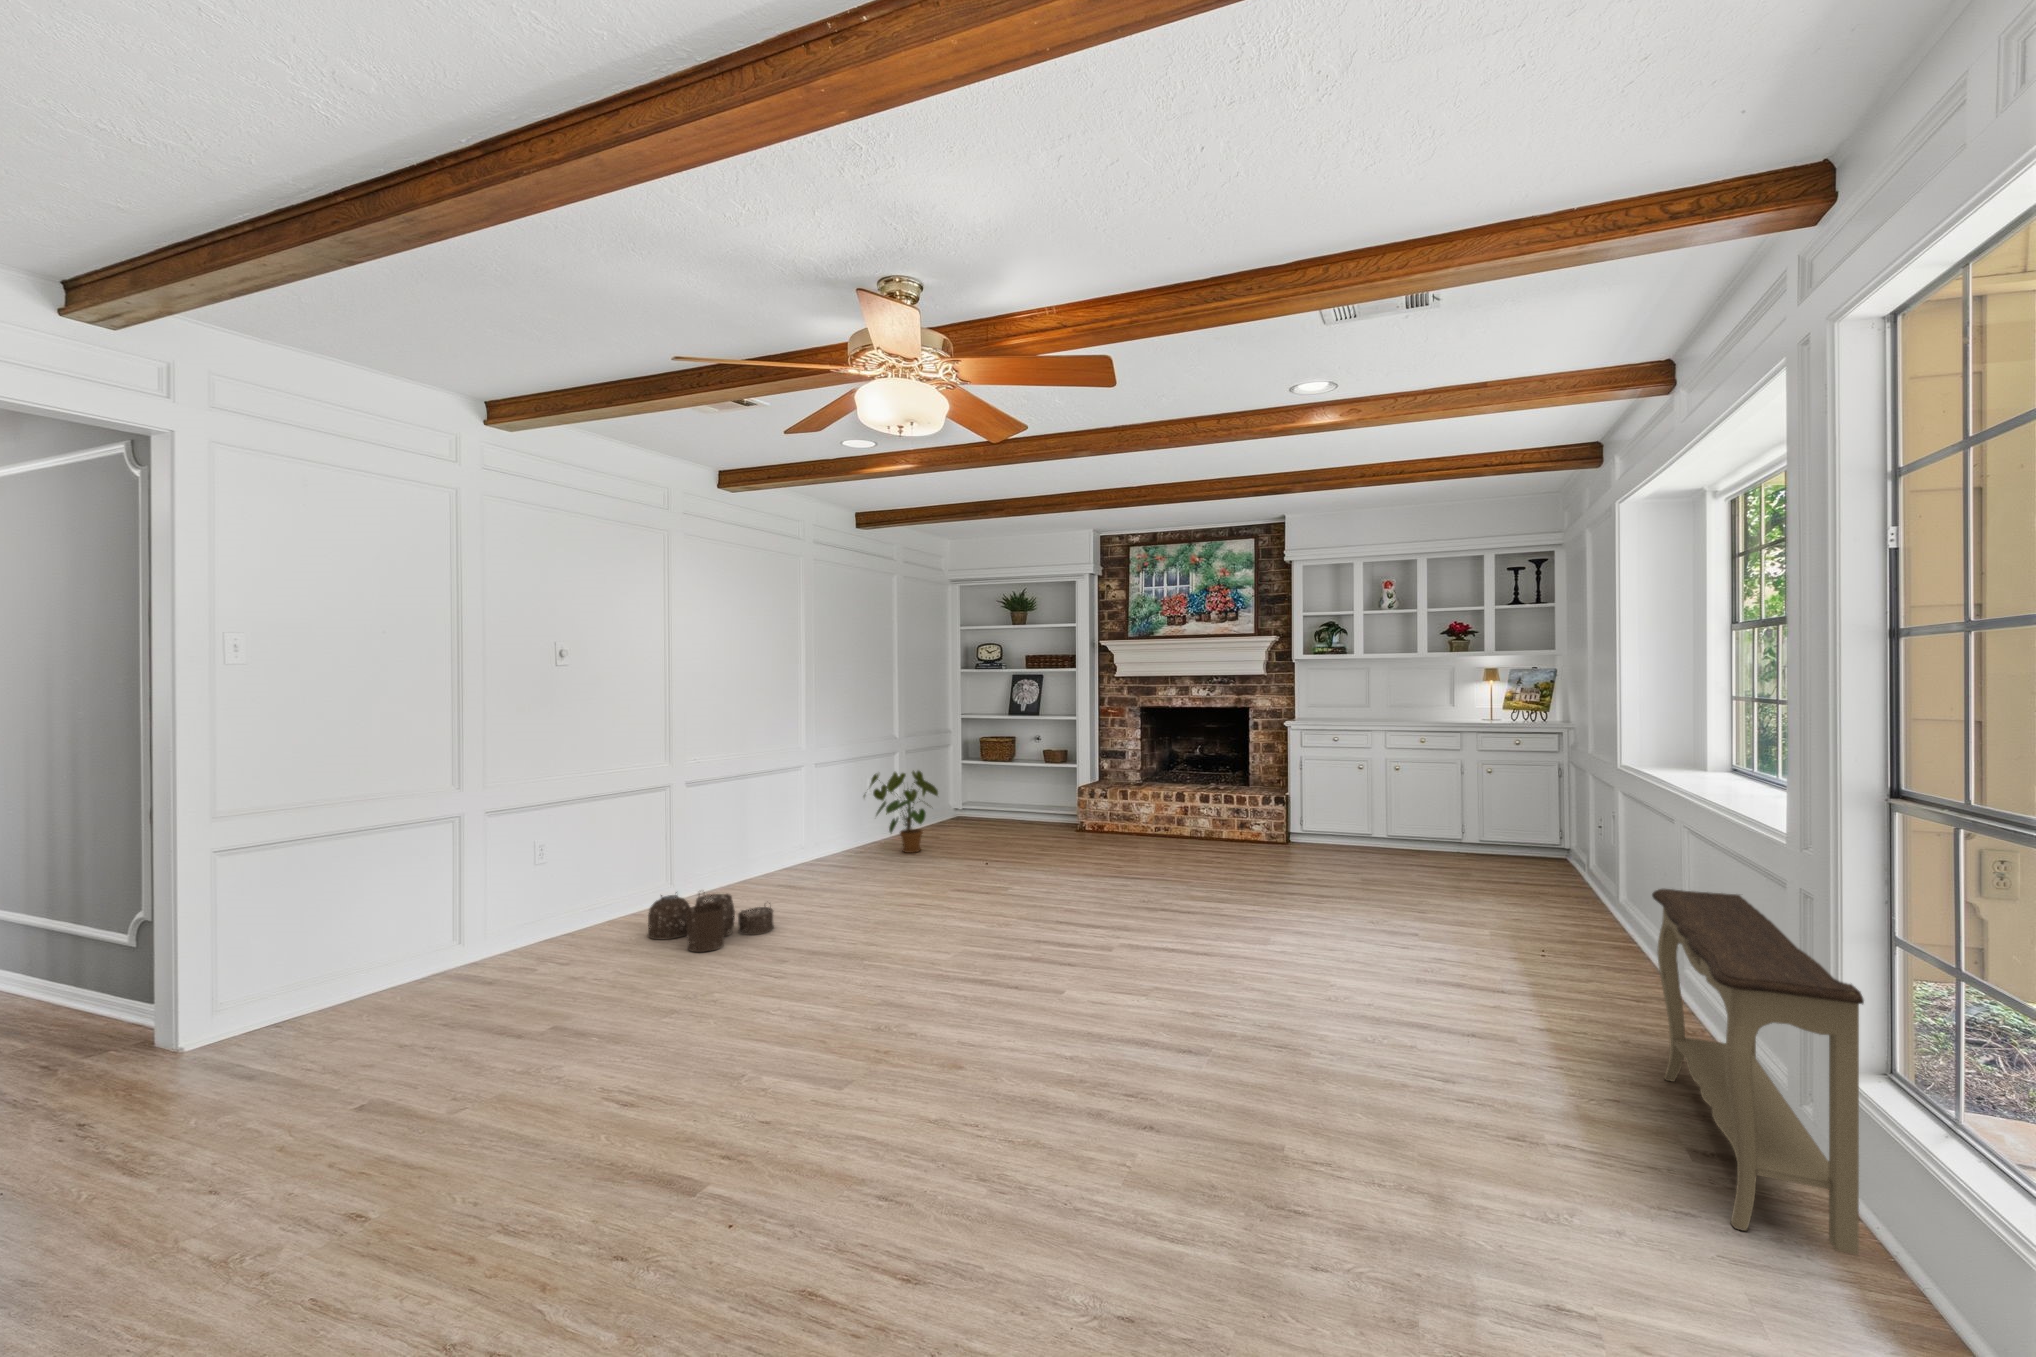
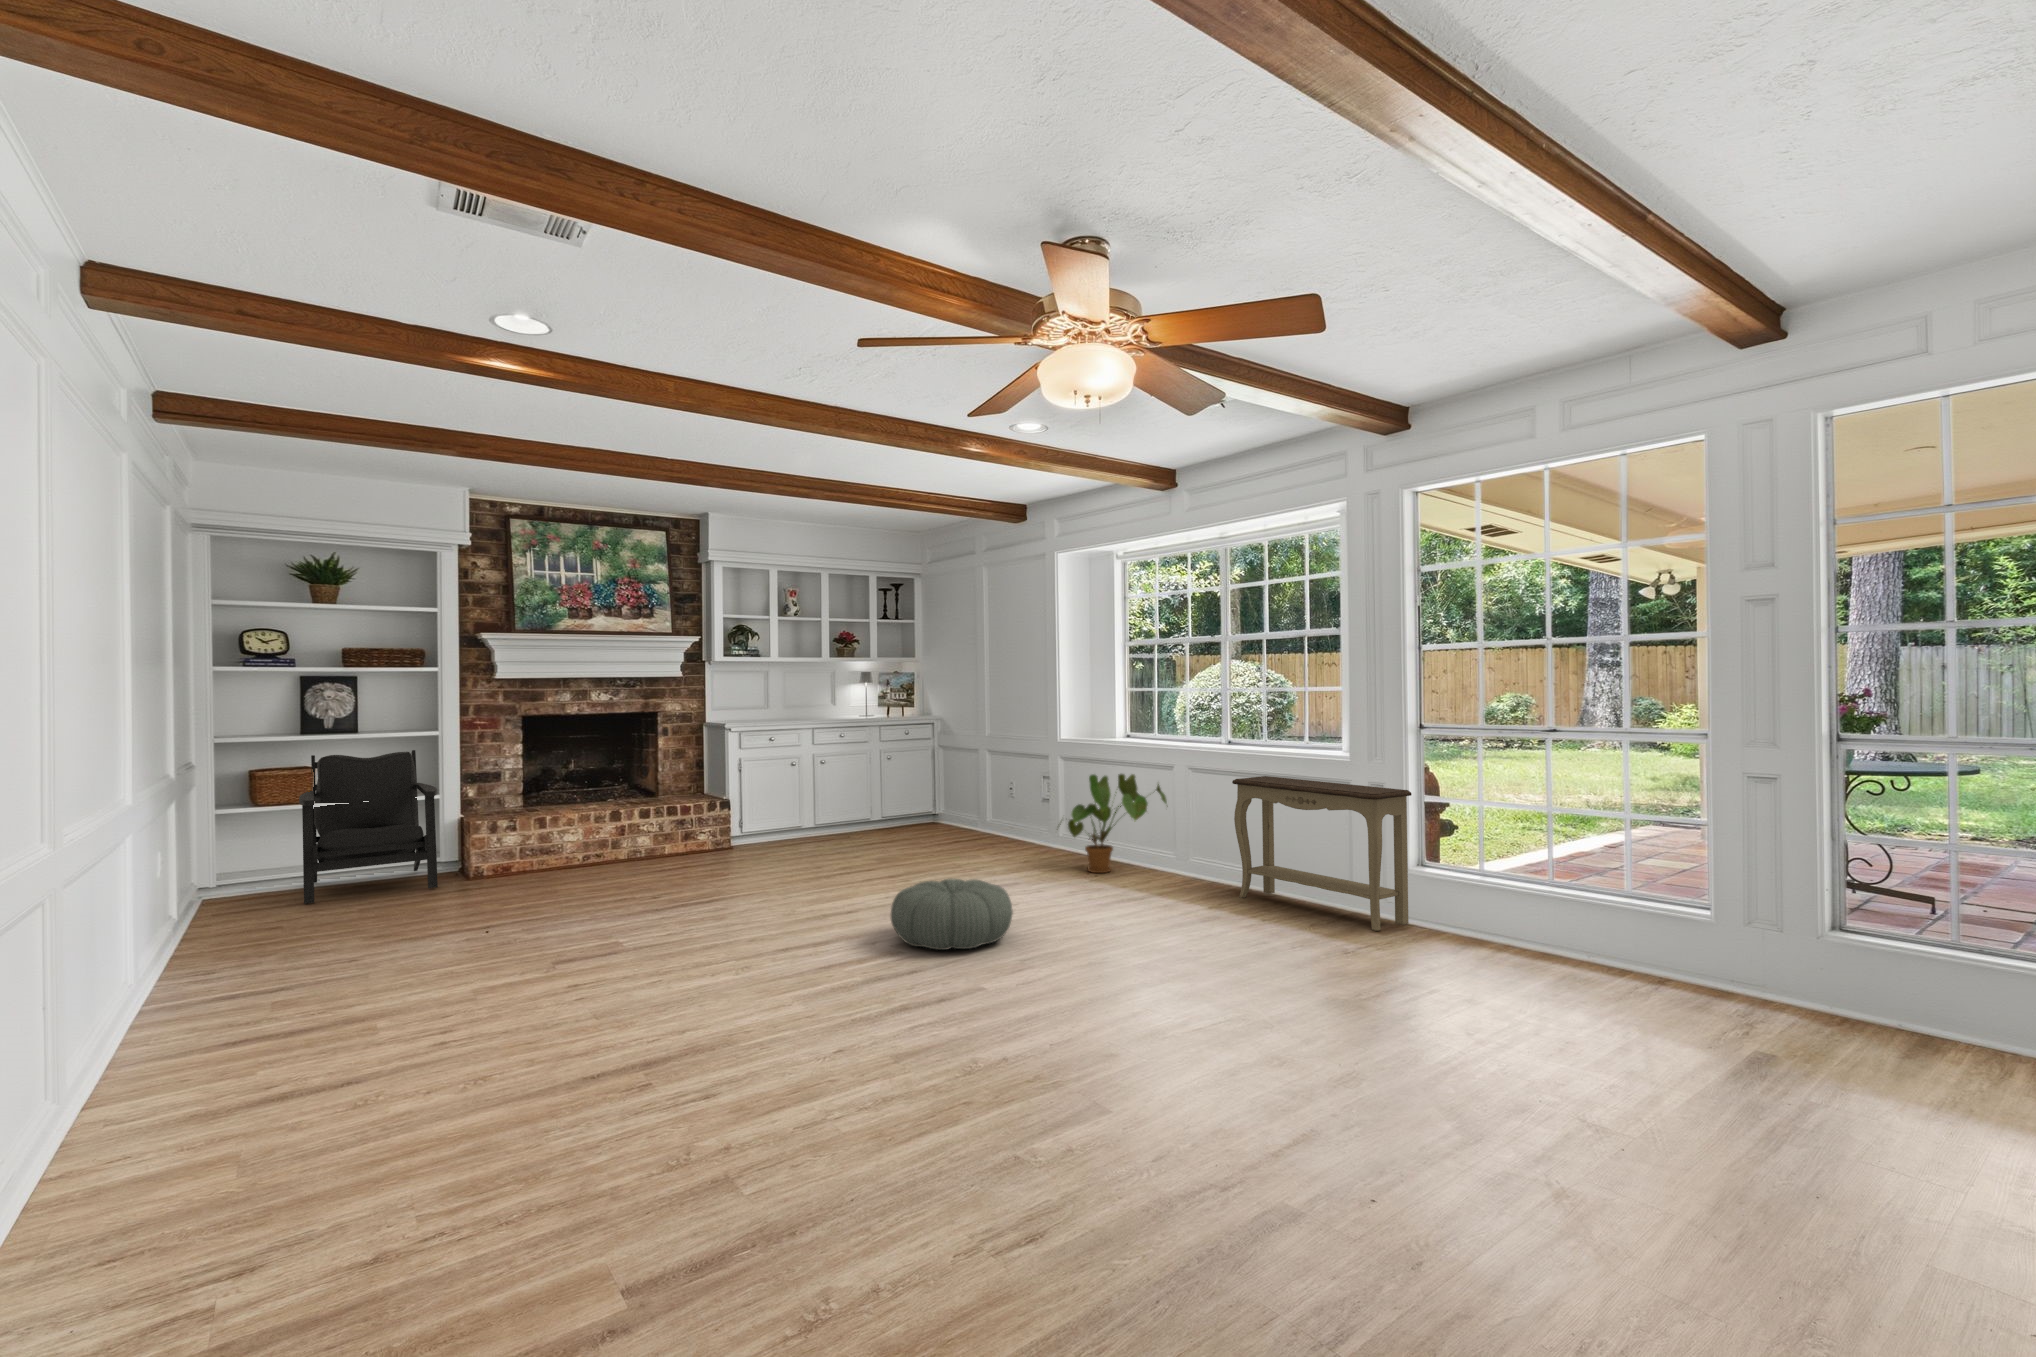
armchair: none [974,728,1071,832] -> present [299,750,438,904]
house plant: present [864,771,938,853] -> present [1060,774,1167,873]
woven basket: present [648,892,774,952] -> none [71,1011,351,1149]
pouf: none [1125,919,1255,1003] -> present [891,879,1013,950]

